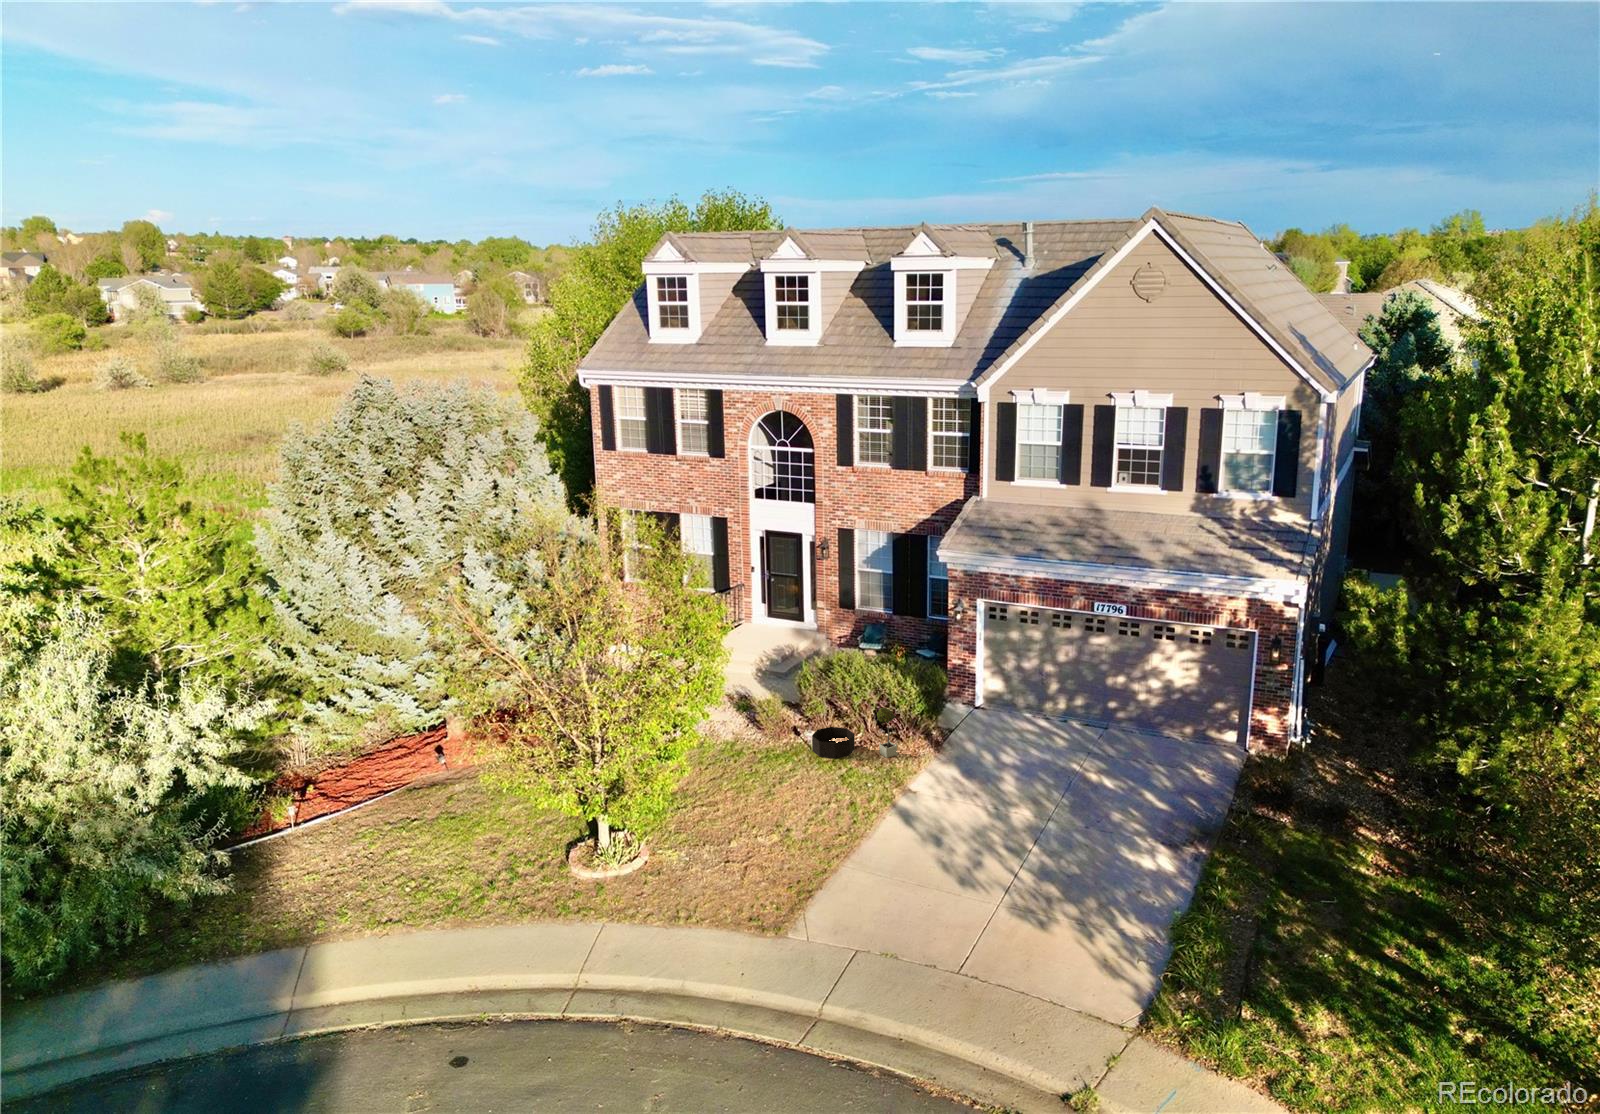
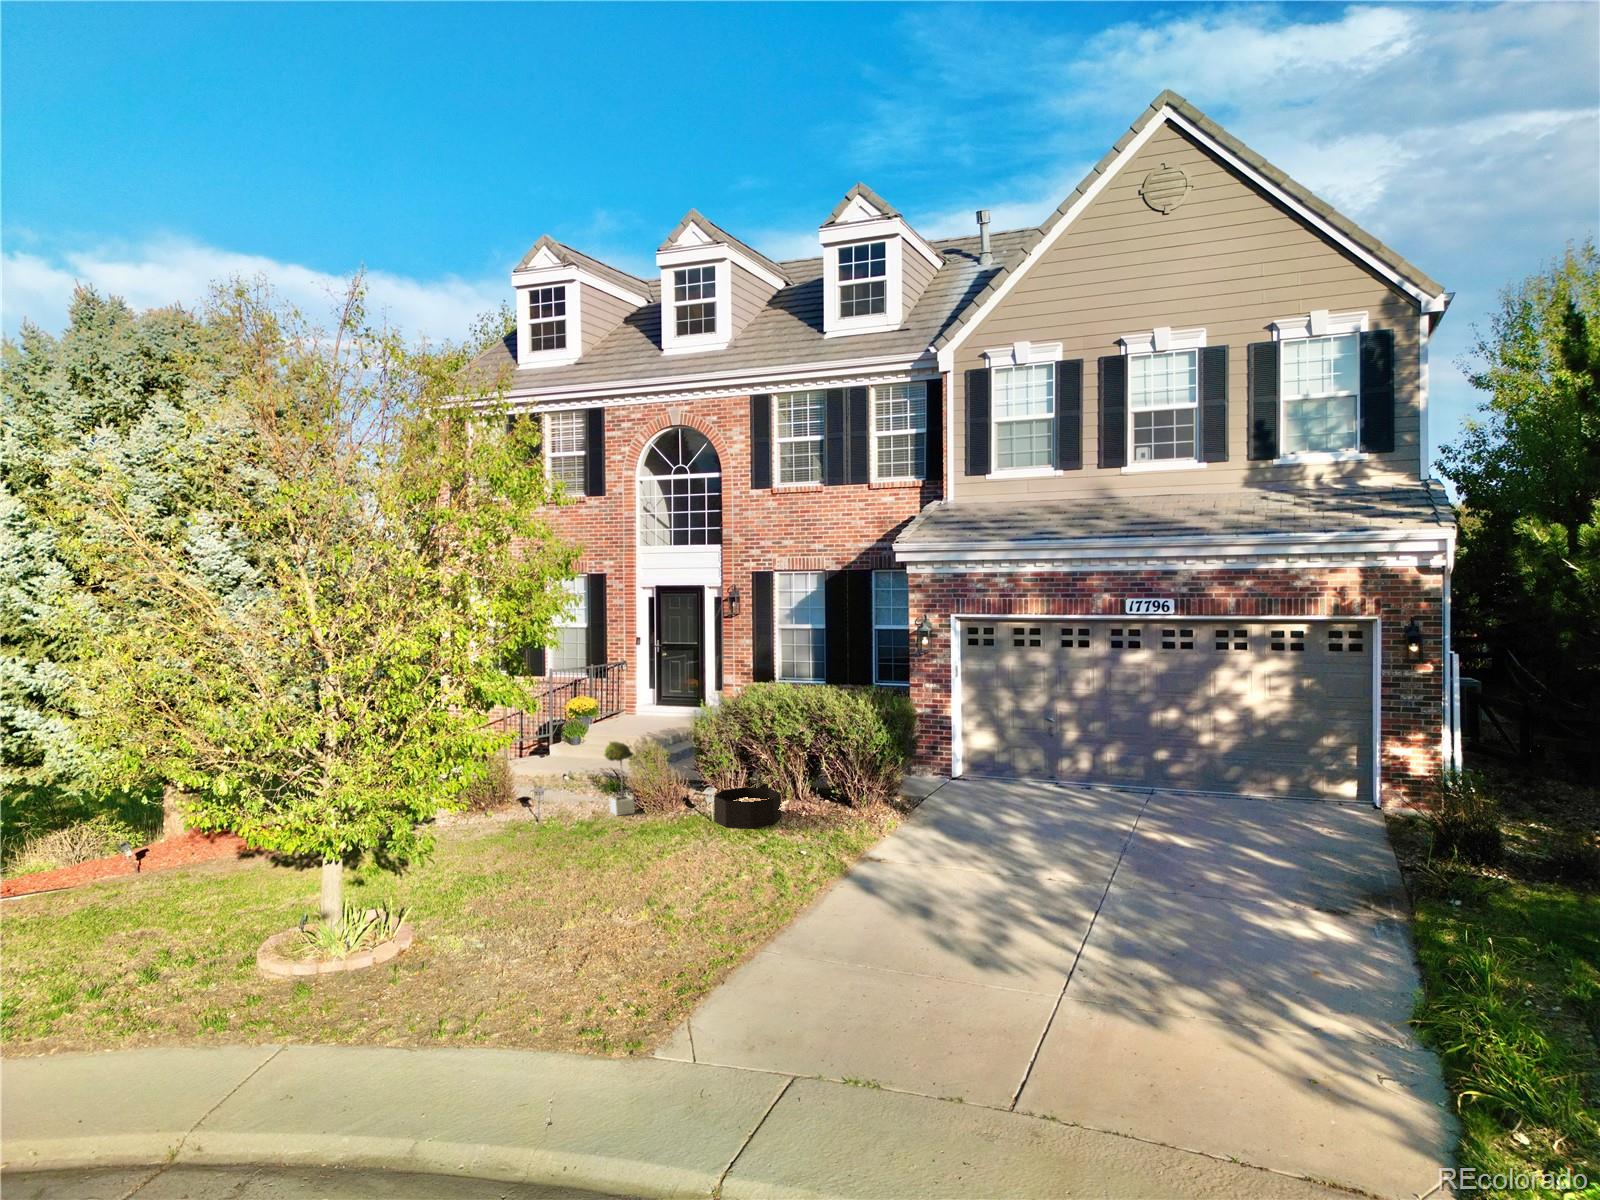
potted tree: present [877,708,897,758] -> present [605,742,635,816]

